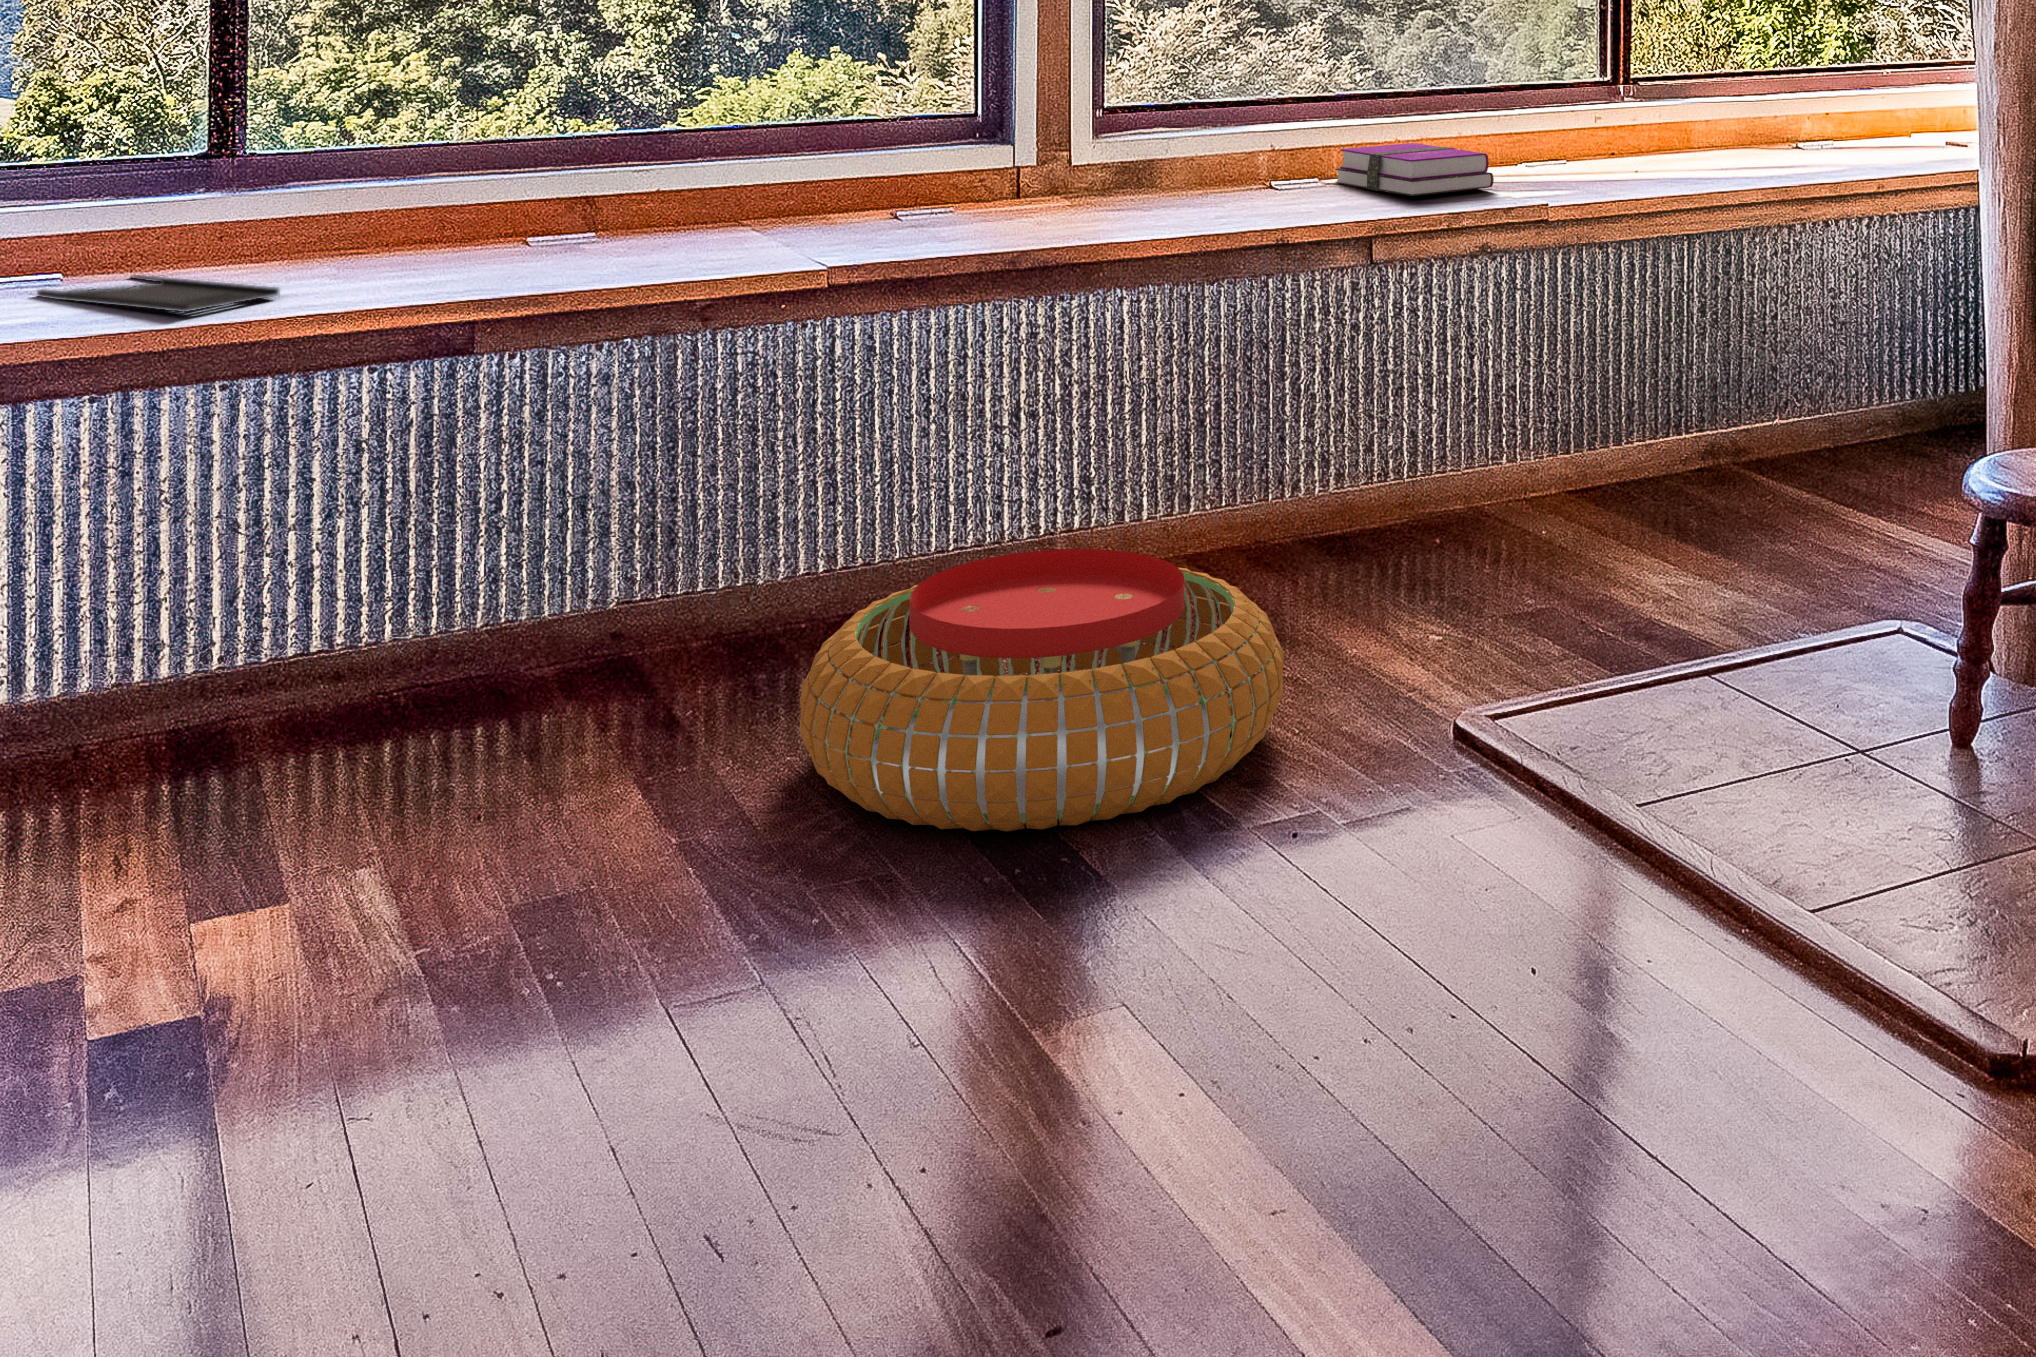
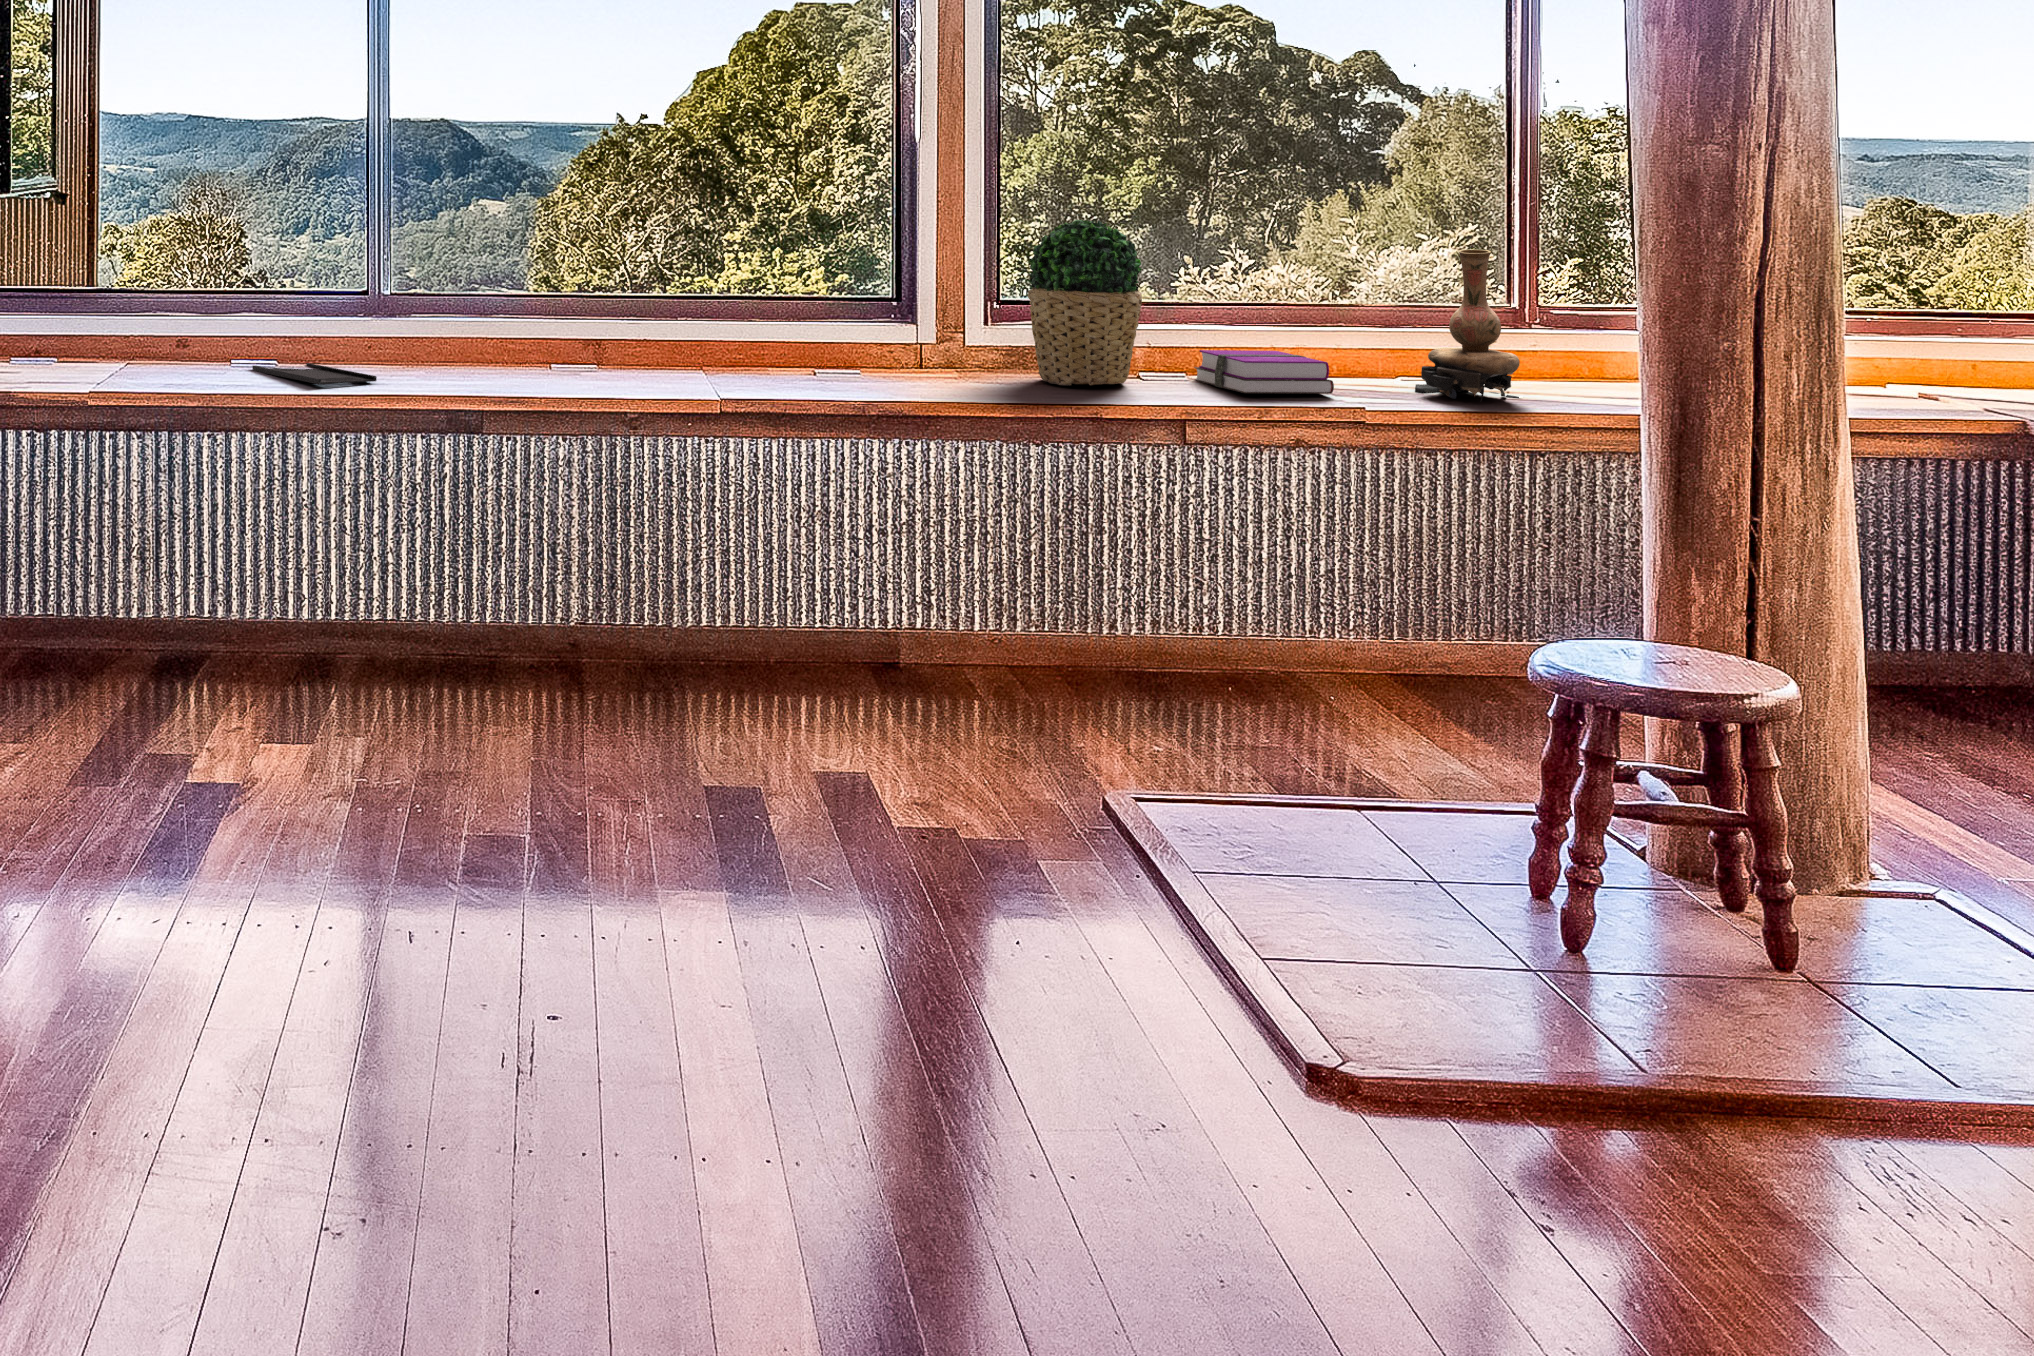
potted plant: none [1162,9,1295,205] -> present [1028,220,1142,385]
vase: none [1553,24,1664,183] -> present [1415,249,1520,401]
pouf: present [799,549,1283,831] -> none [636,618,992,805]

